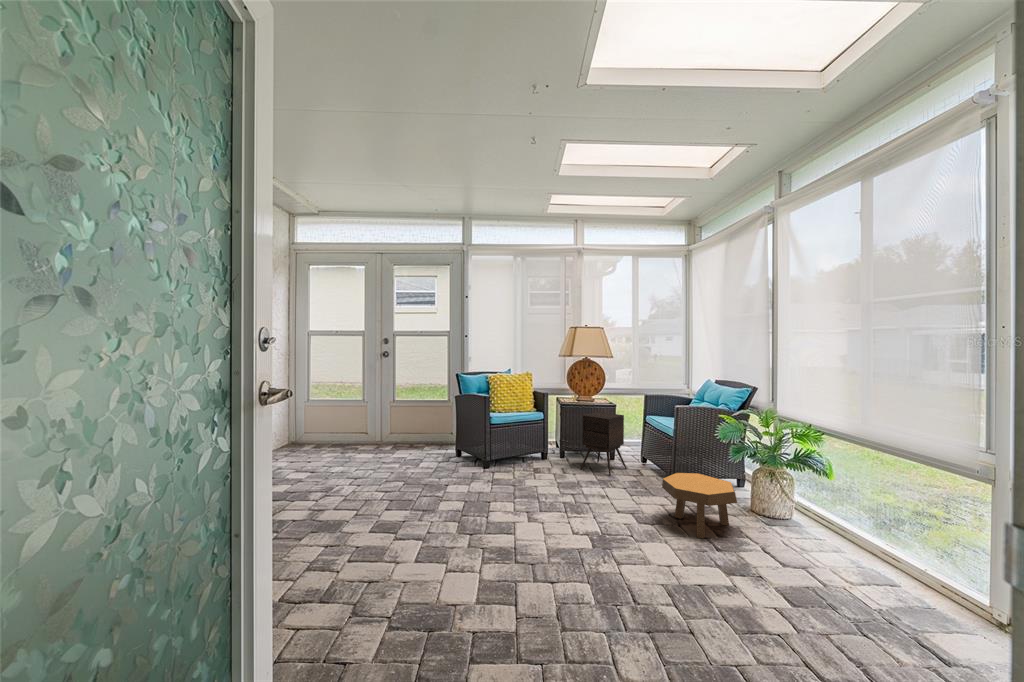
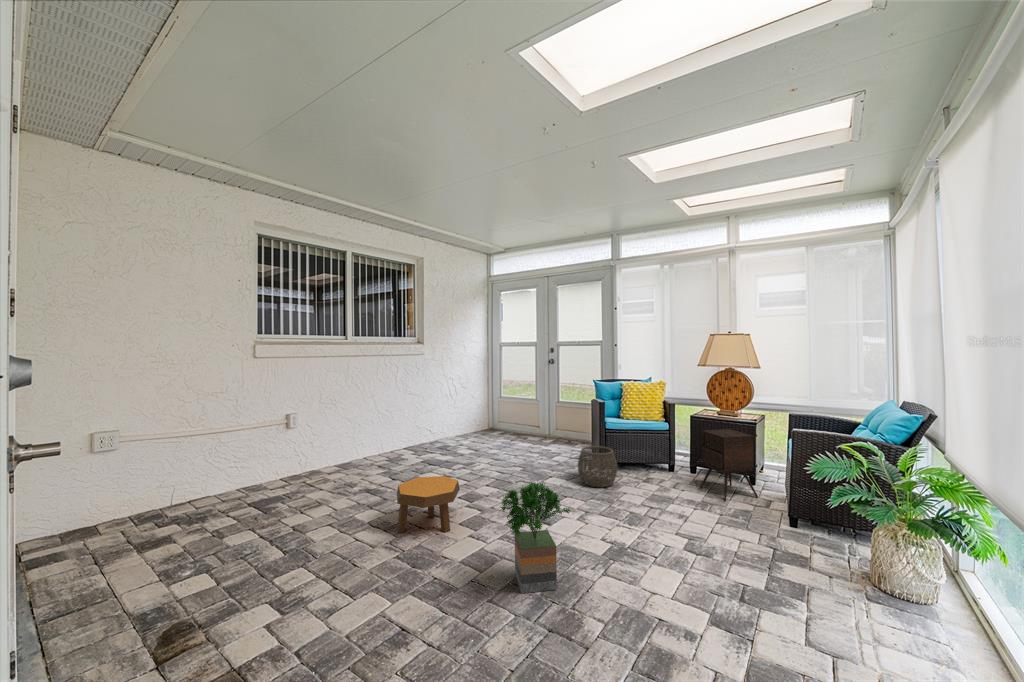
woven basket: none [474,443,517,488] -> present [578,446,617,487]
footstool: present [662,473,737,538] -> present [397,476,460,533]
potted tree: none [542,484,617,617] -> present [501,482,571,593]

